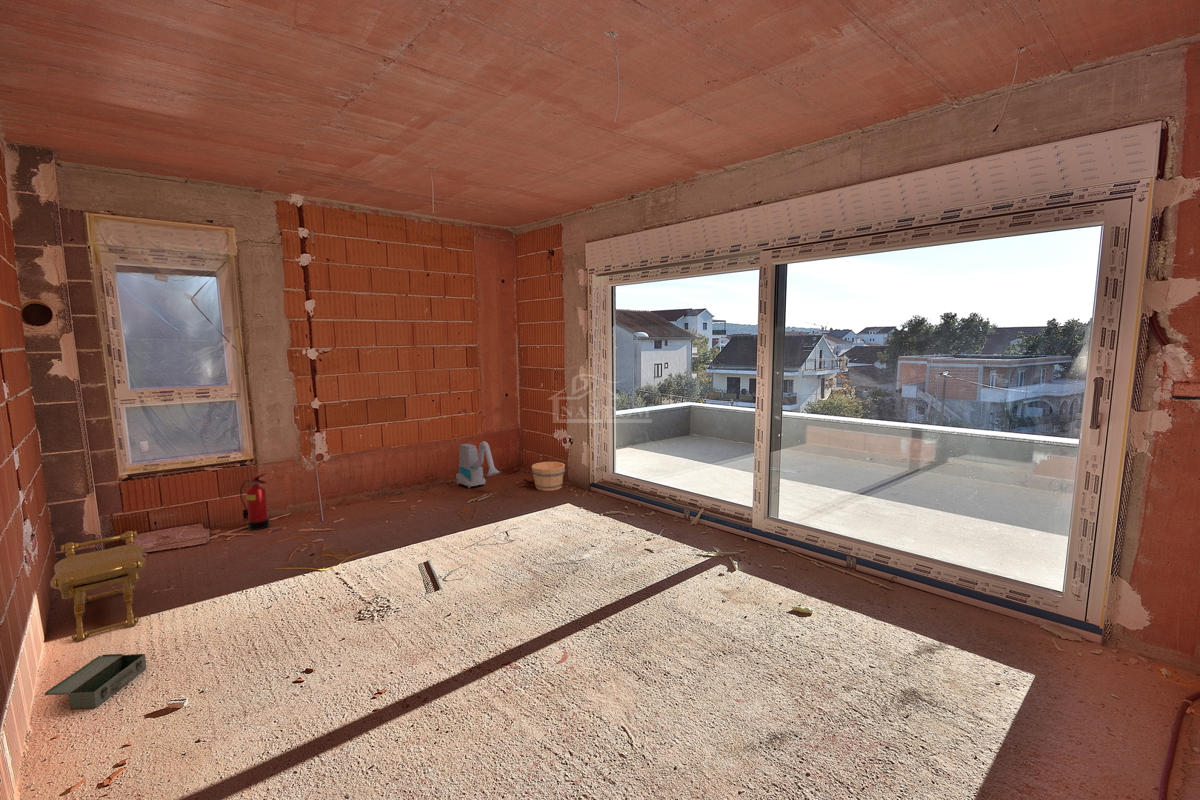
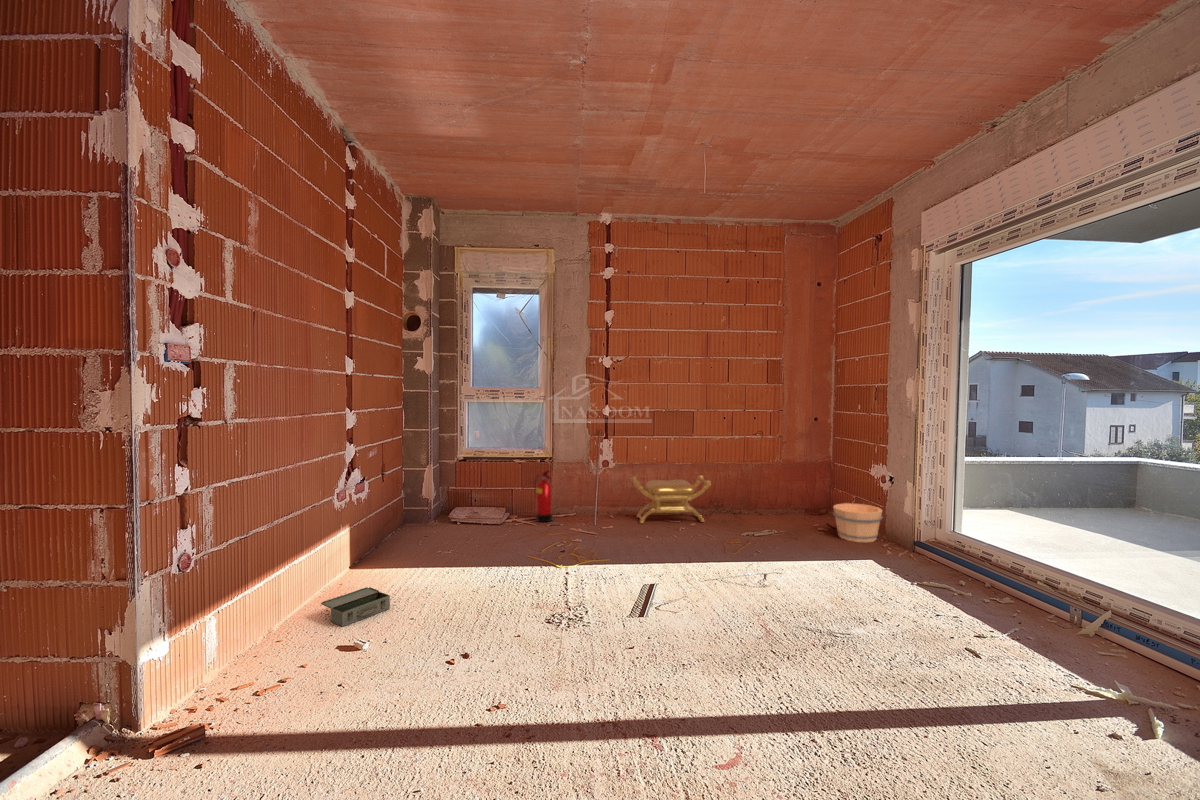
vacuum cleaner: present [456,441,500,488] -> none [744,466,789,522]
stool: present [50,531,146,642] -> present [631,475,711,523]

